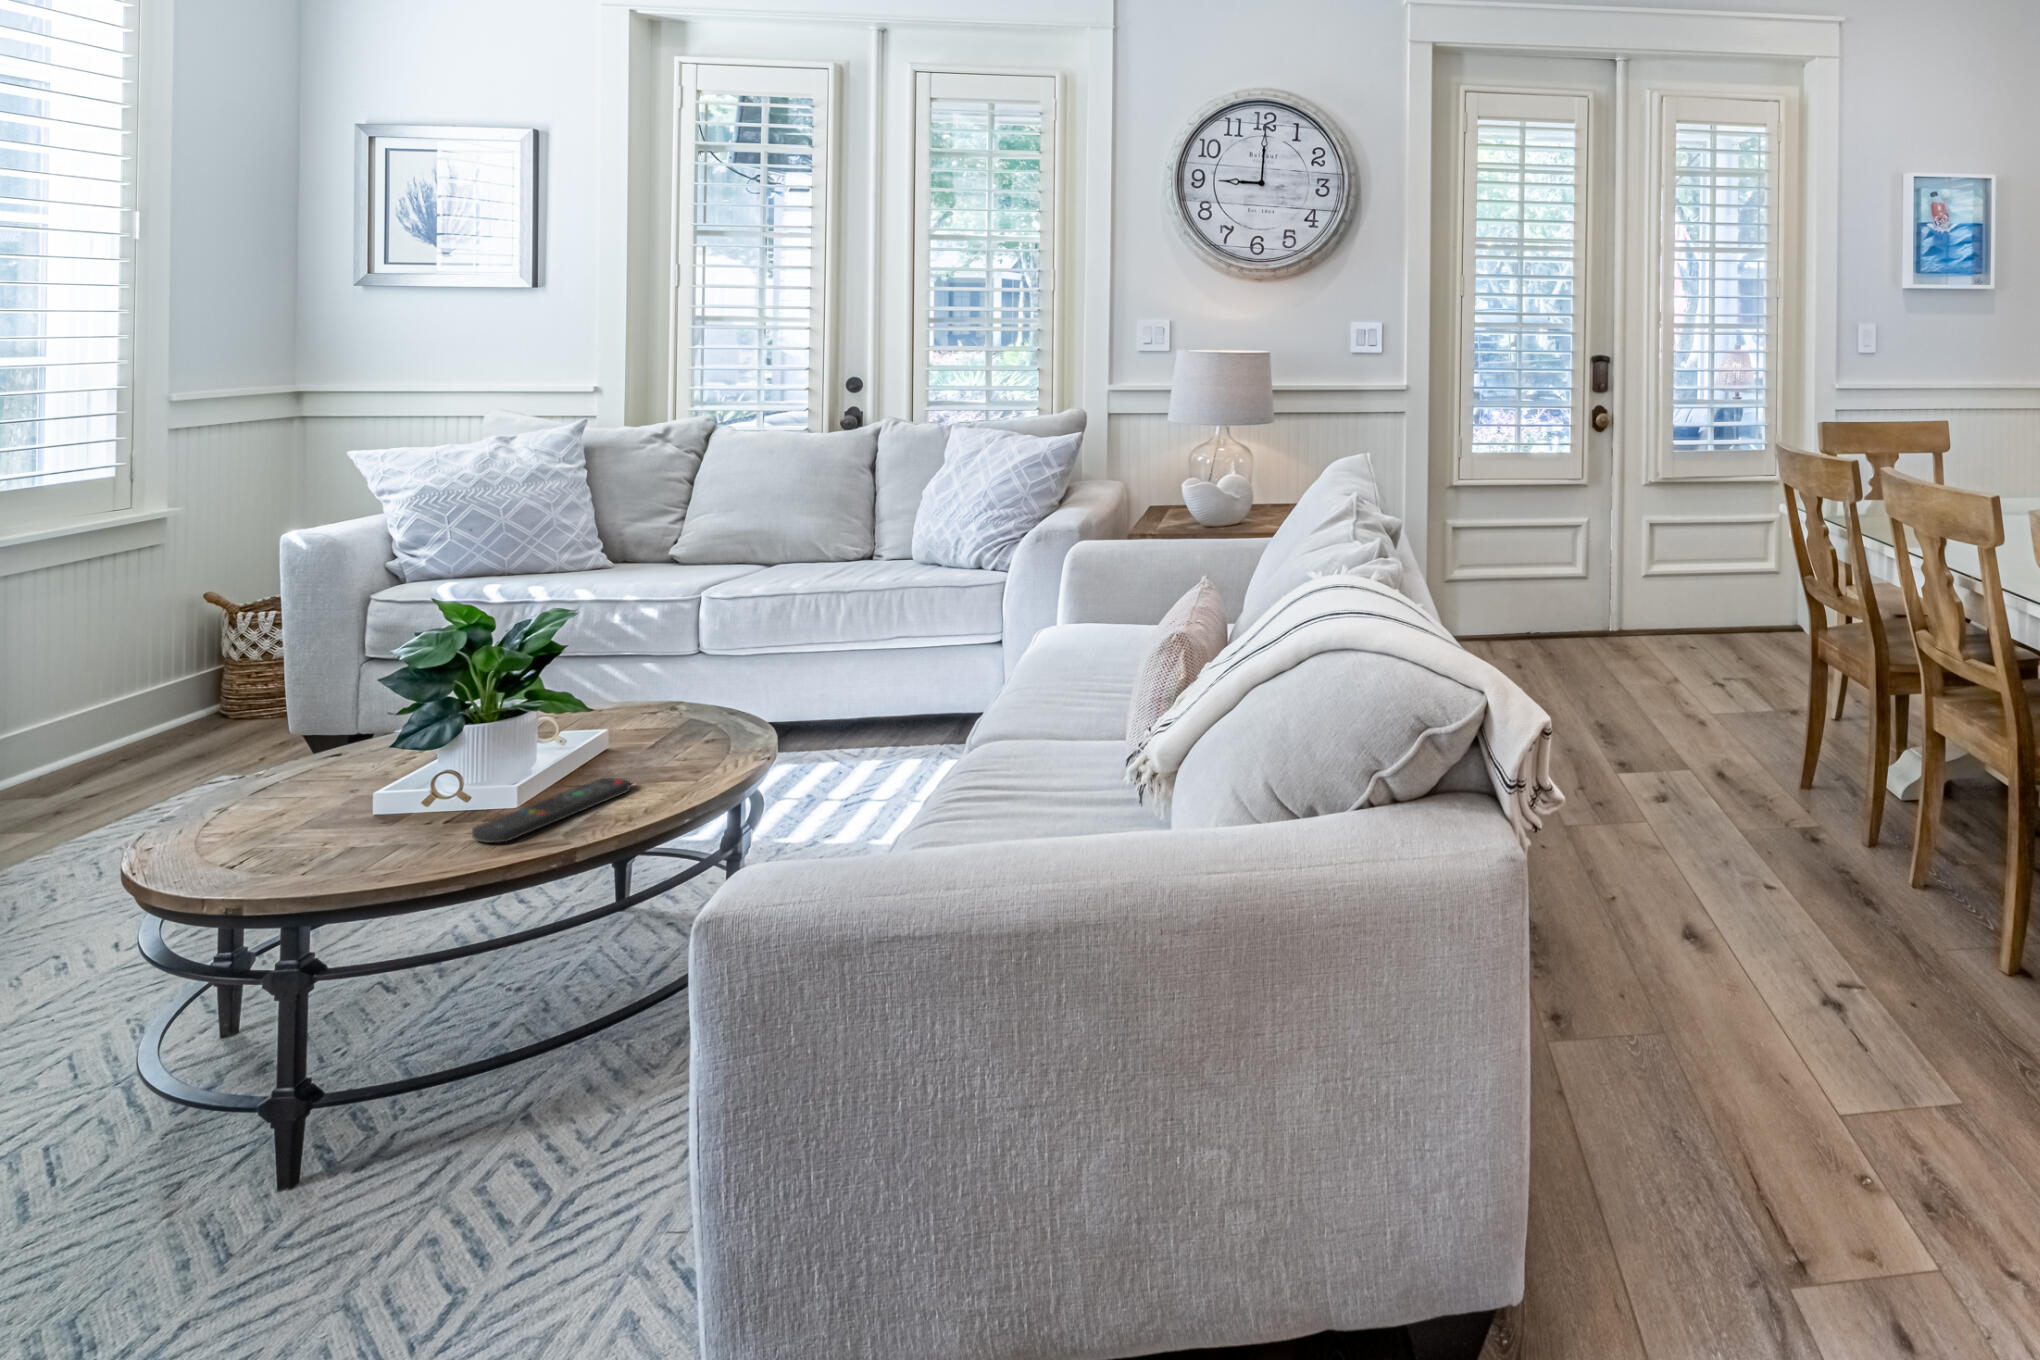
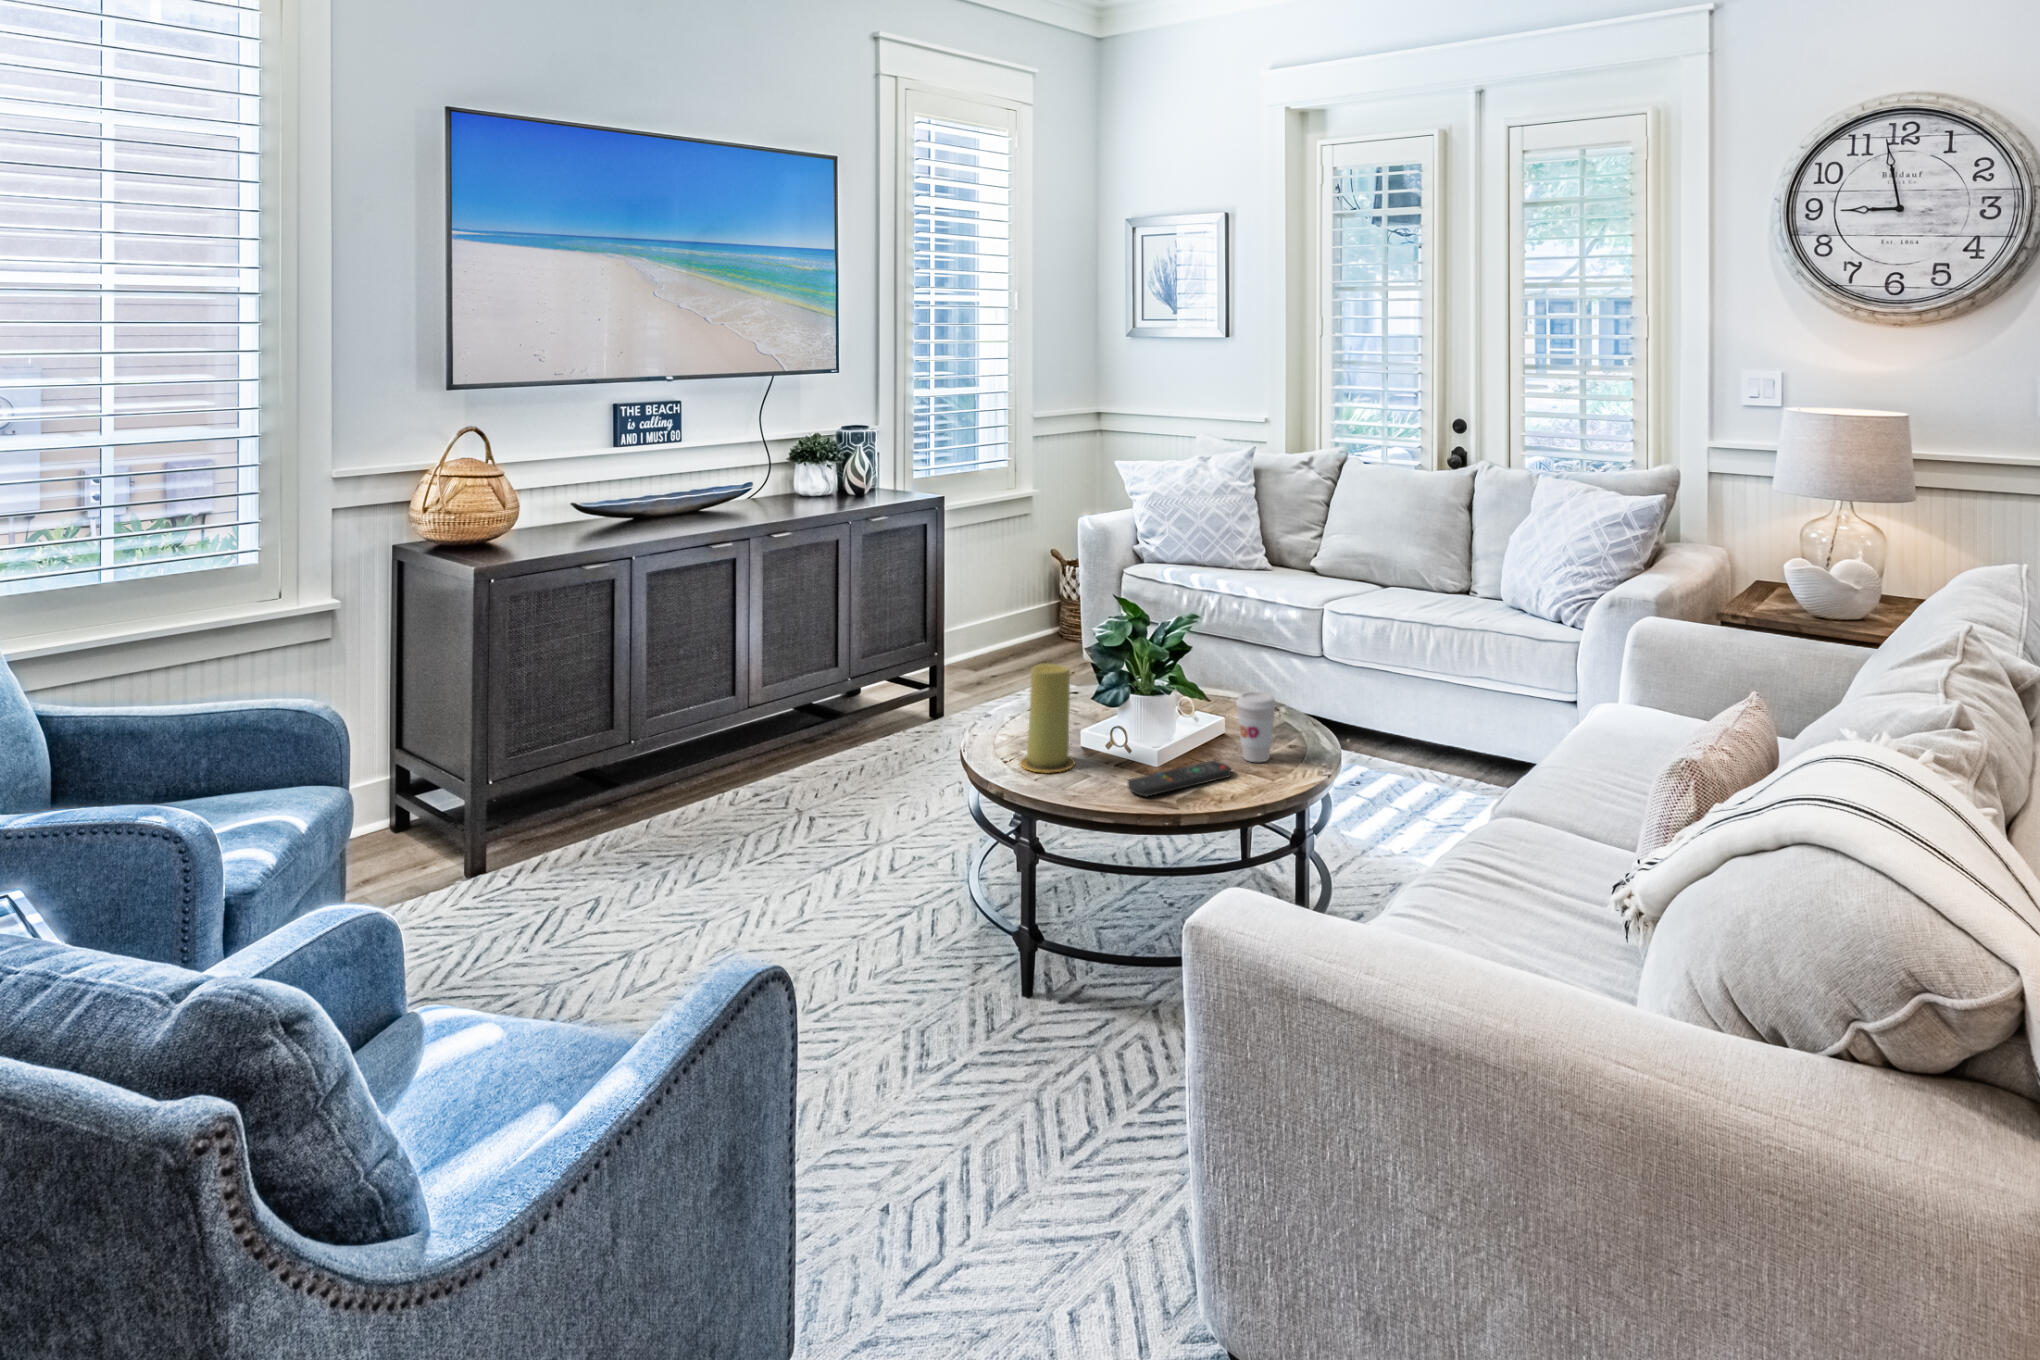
coffee cup: none [629,683,688,769] -> present [1236,692,1276,762]
candle: none [262,701,369,858] -> present [1020,663,1075,773]

